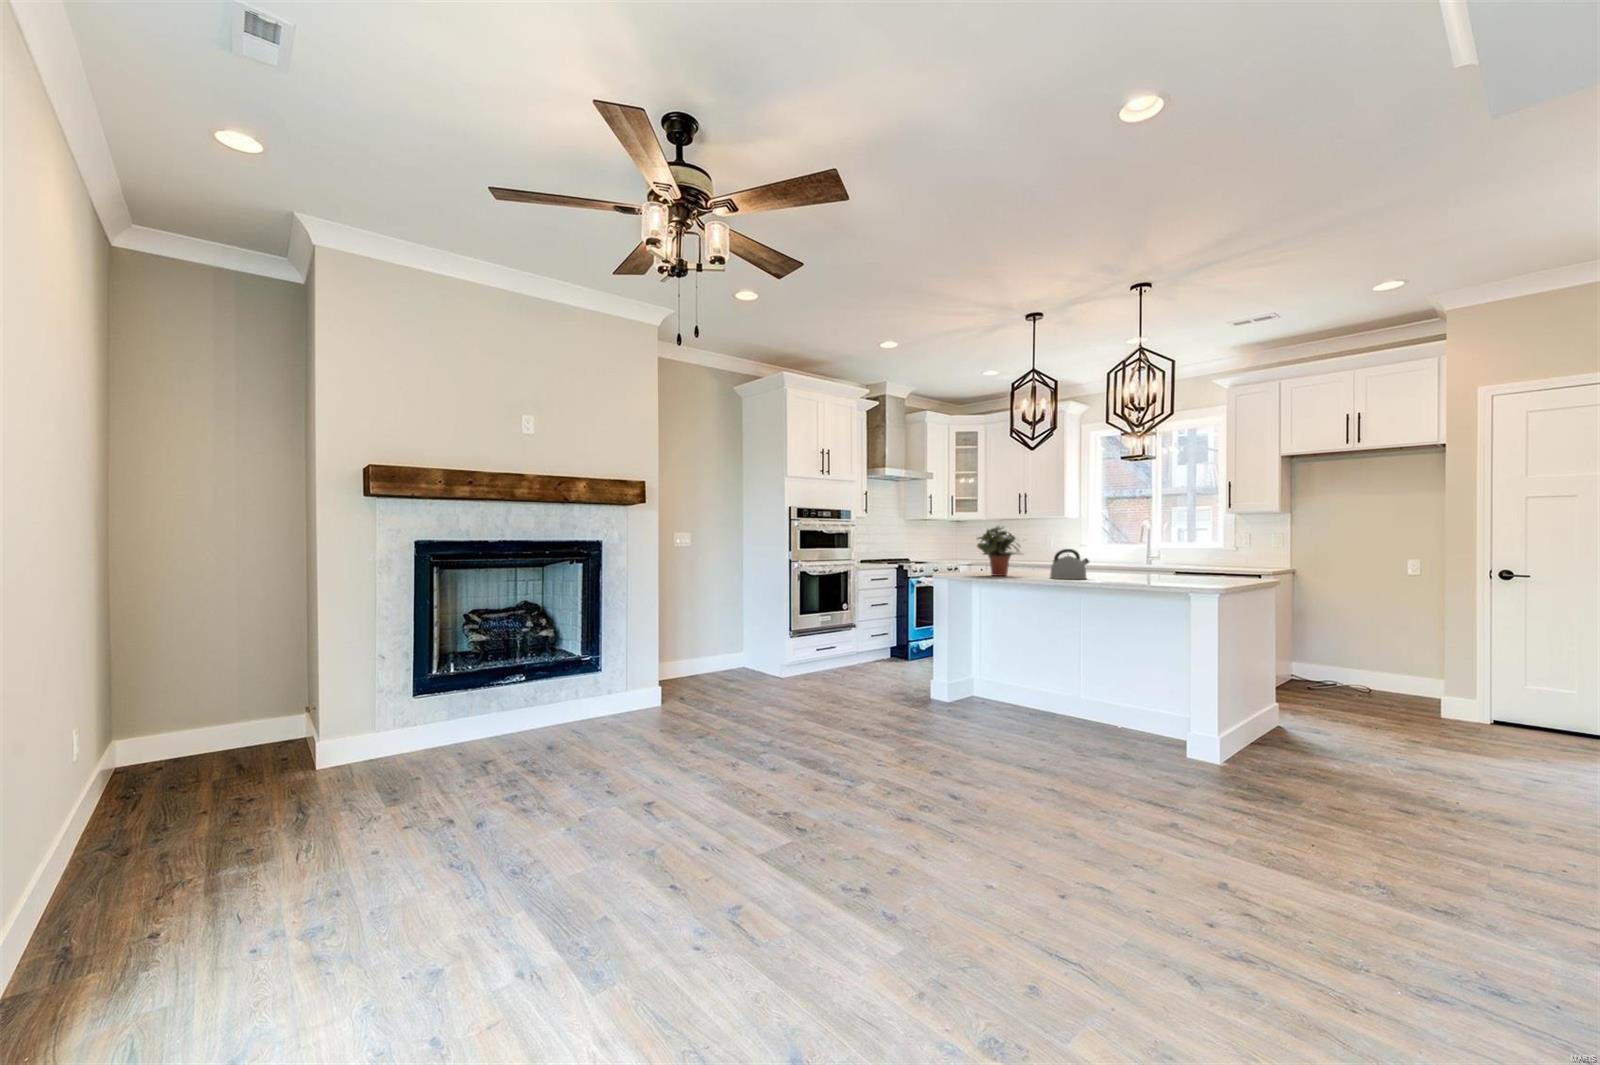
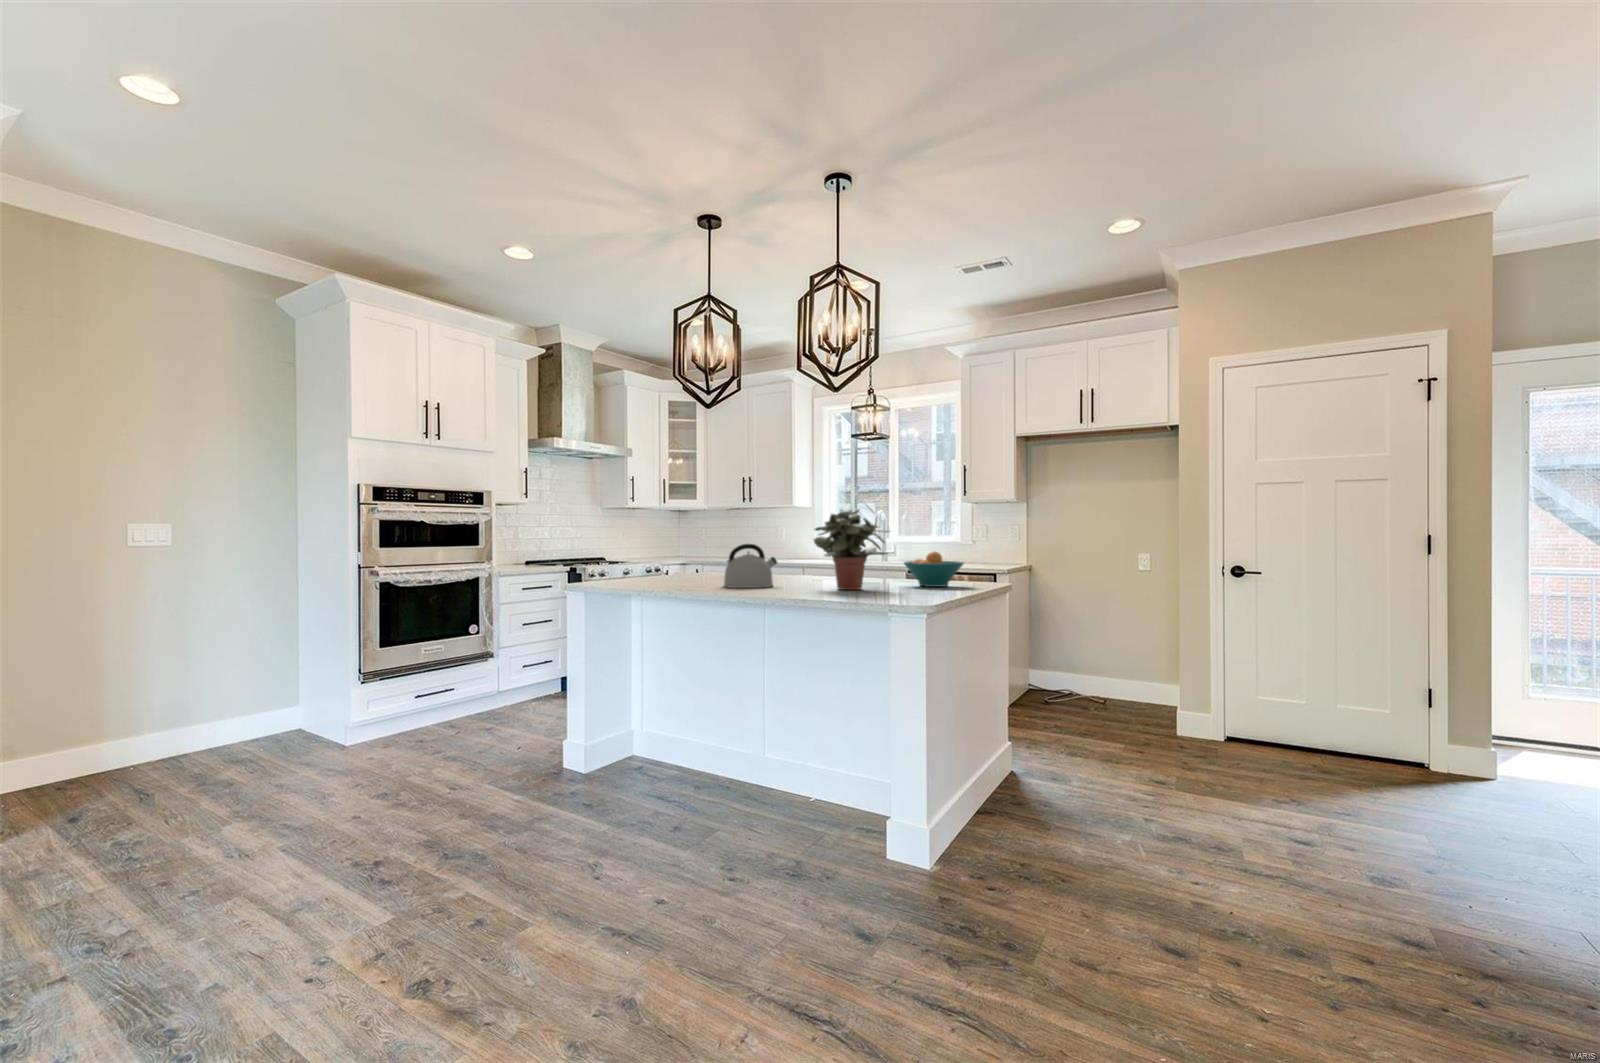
potted plant: present [977,526,1024,576] -> present [814,508,890,590]
fruit bowl: none [1188,556,1239,582] -> present [904,551,964,587]

